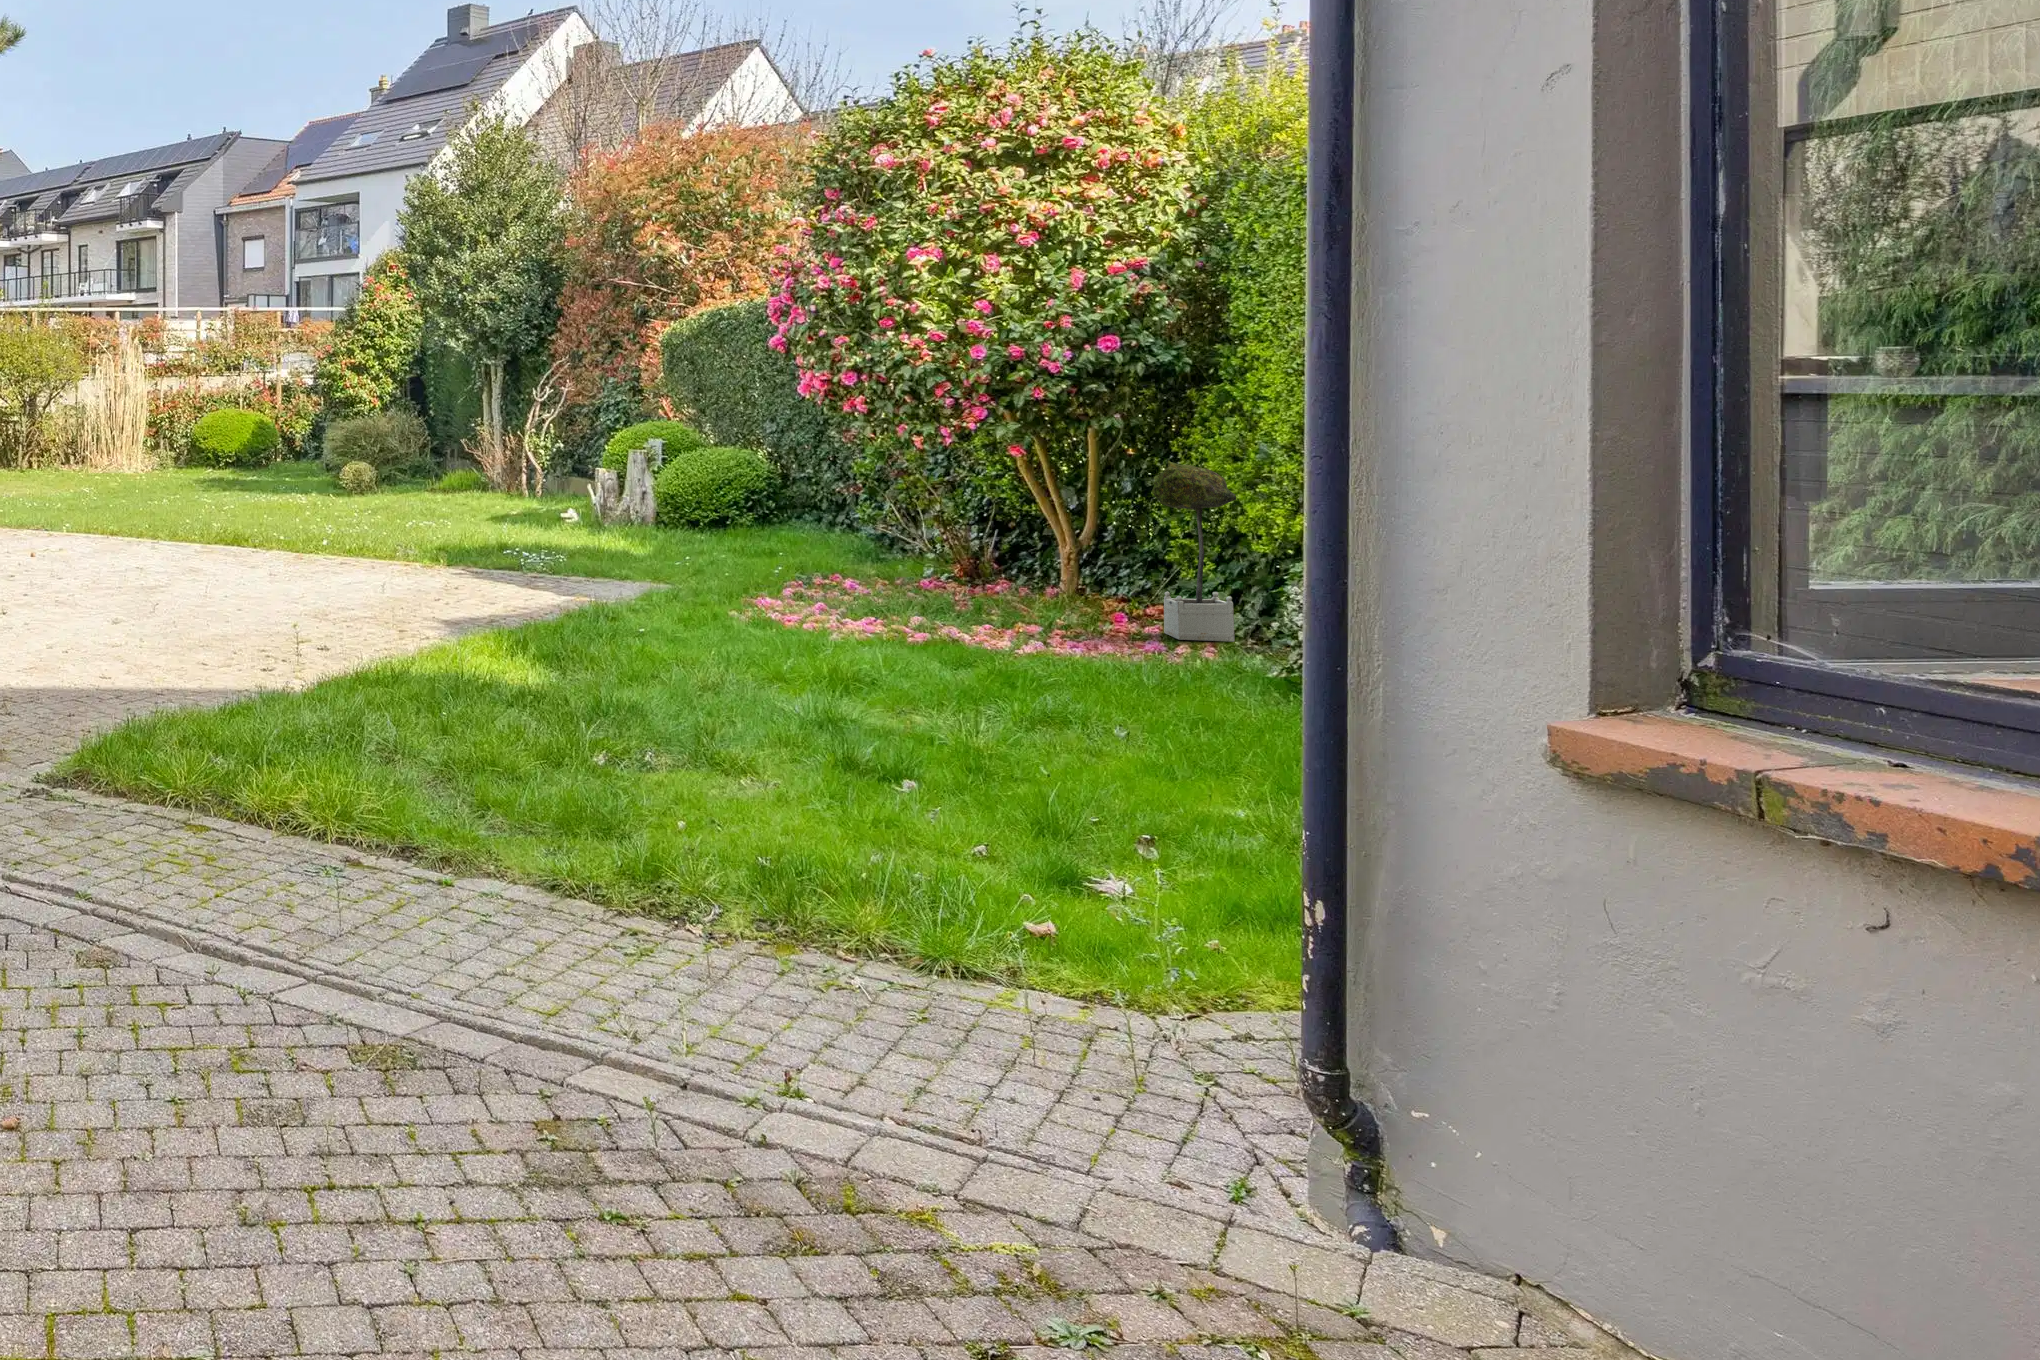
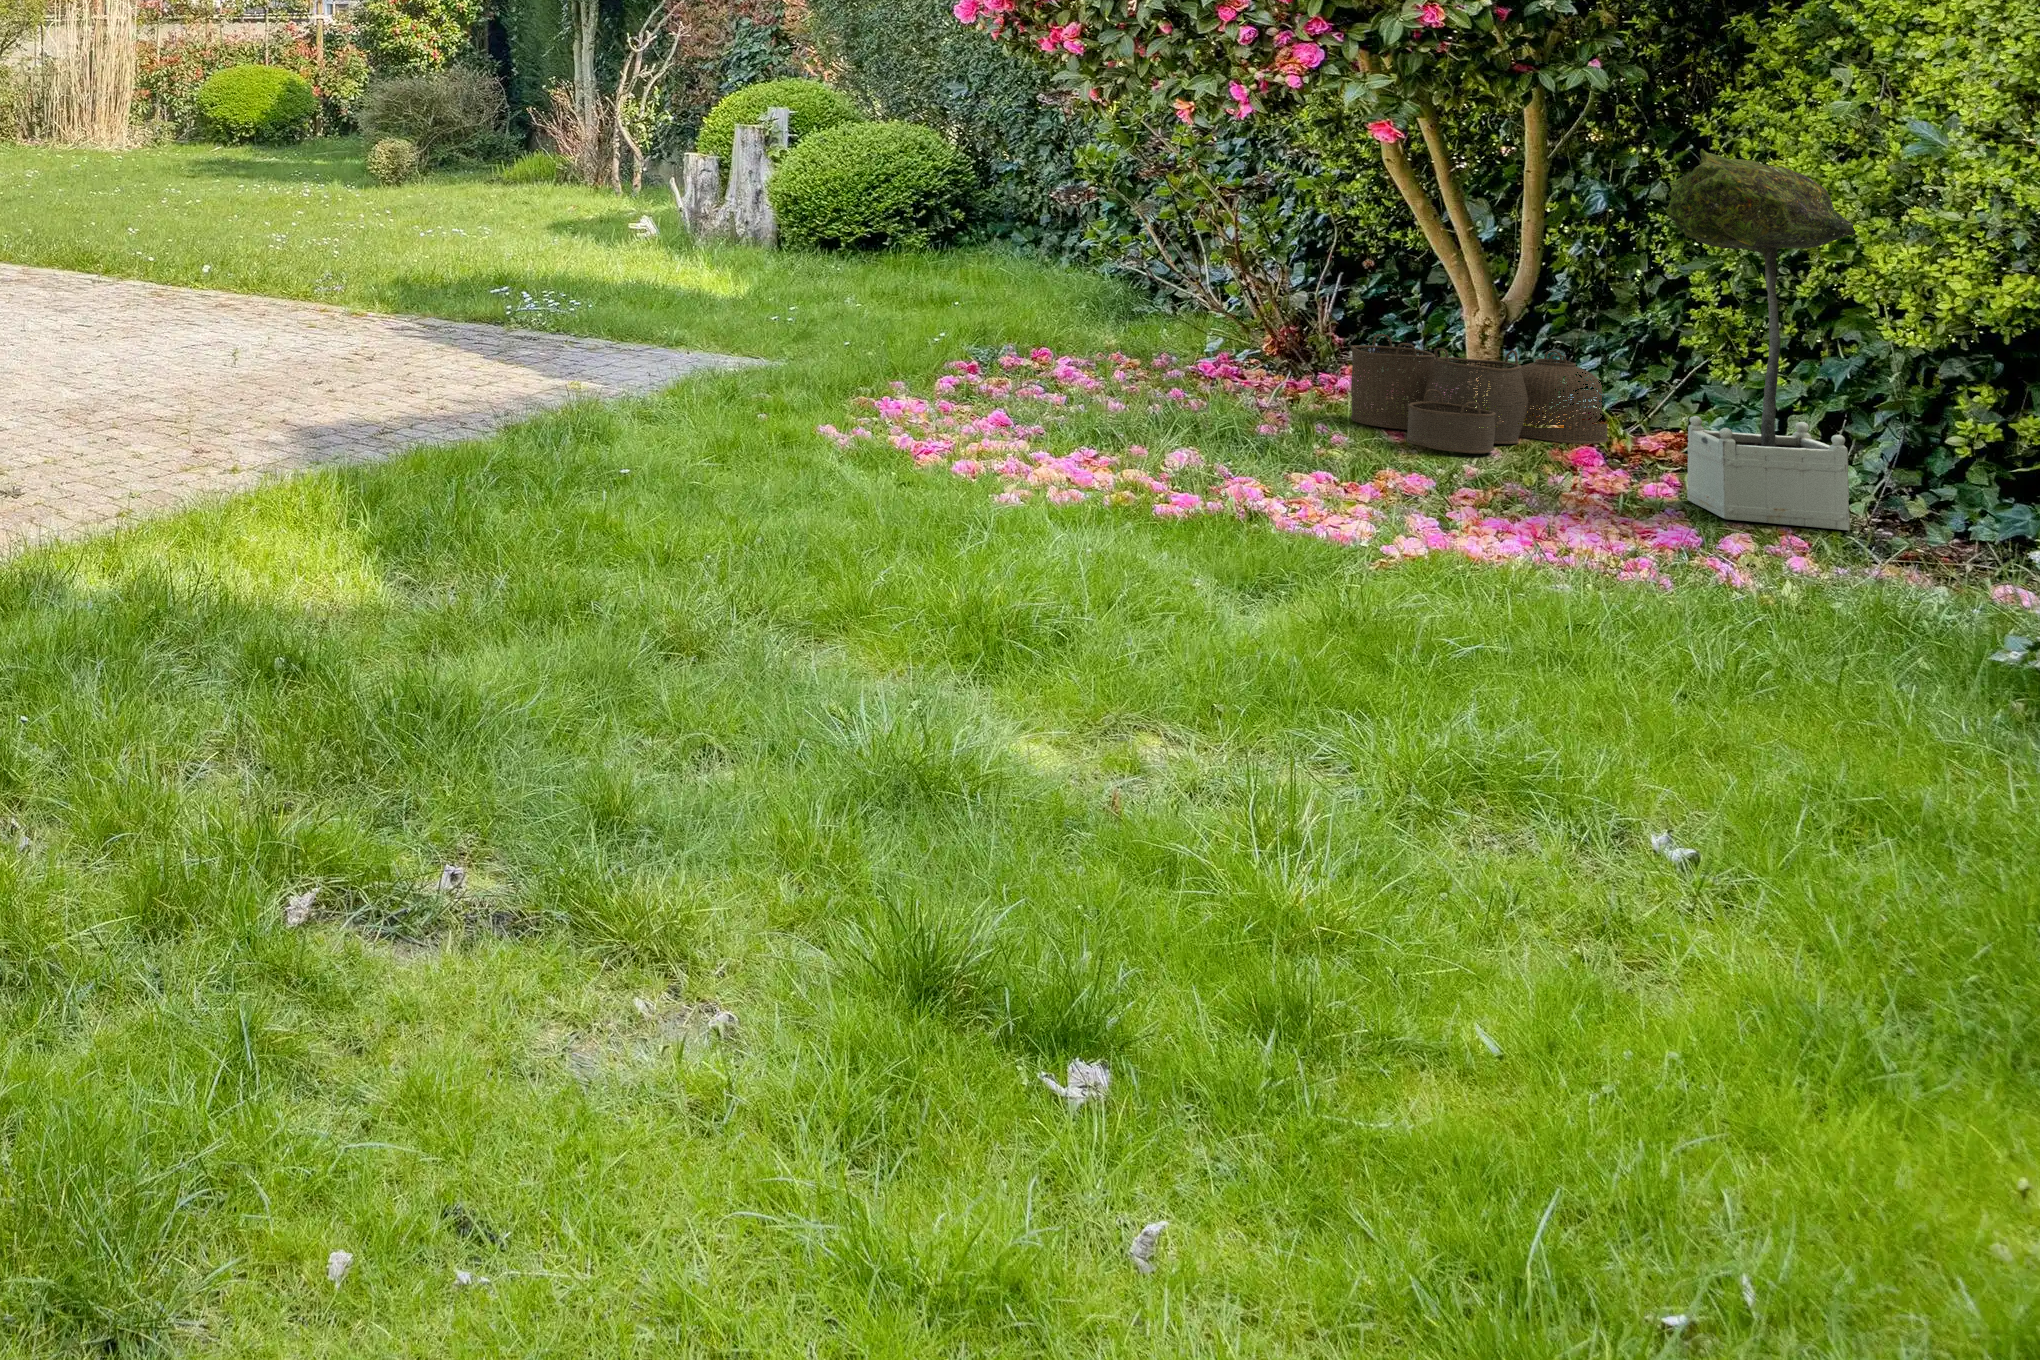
woven basket: none [1004,560,1132,618] -> present [1351,334,1609,453]

